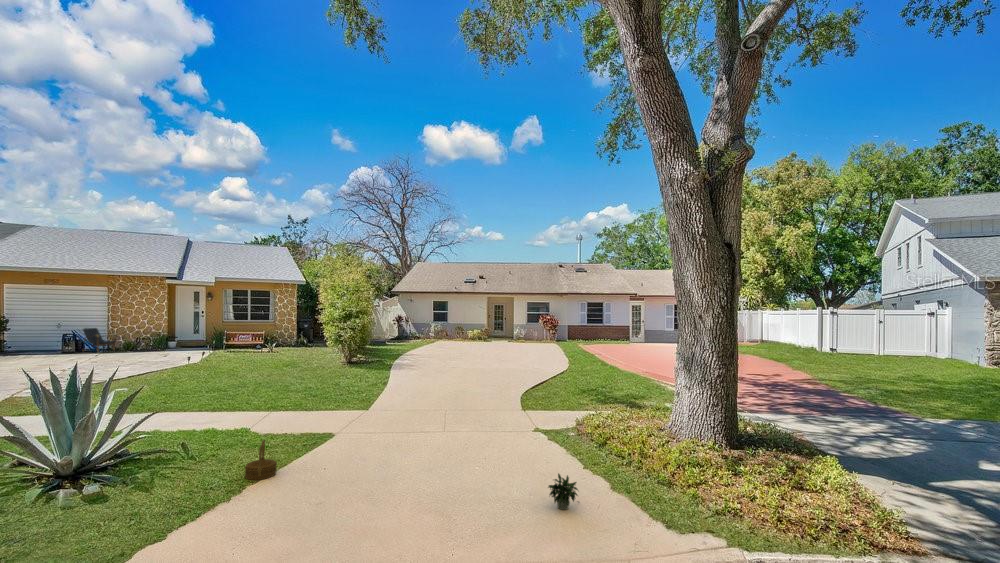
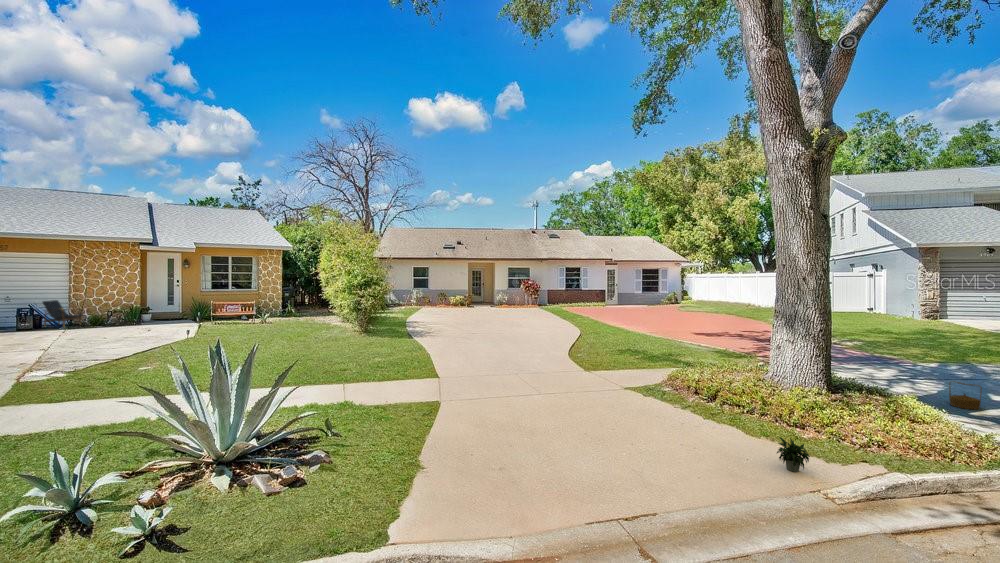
basket: present [245,440,277,480] -> present [949,382,982,409]

